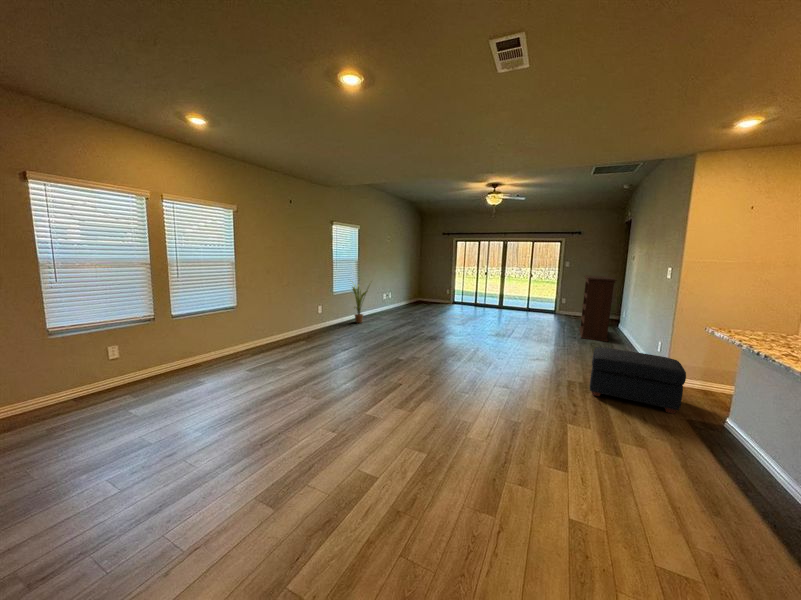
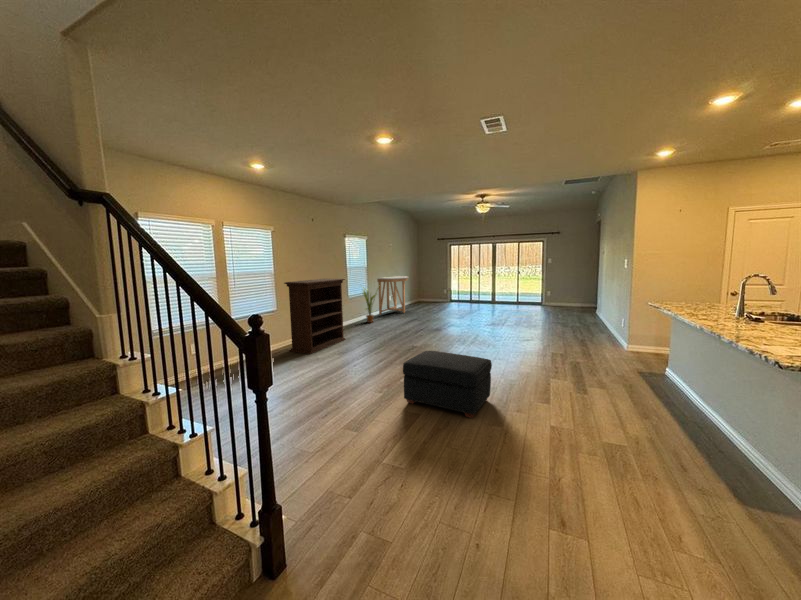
console table: none [371,272,407,314] -> present [377,276,408,315]
bookshelf: present [579,275,617,342] -> present [284,279,346,354]
ottoman: present [590,347,686,414] -> present [403,351,492,418]

